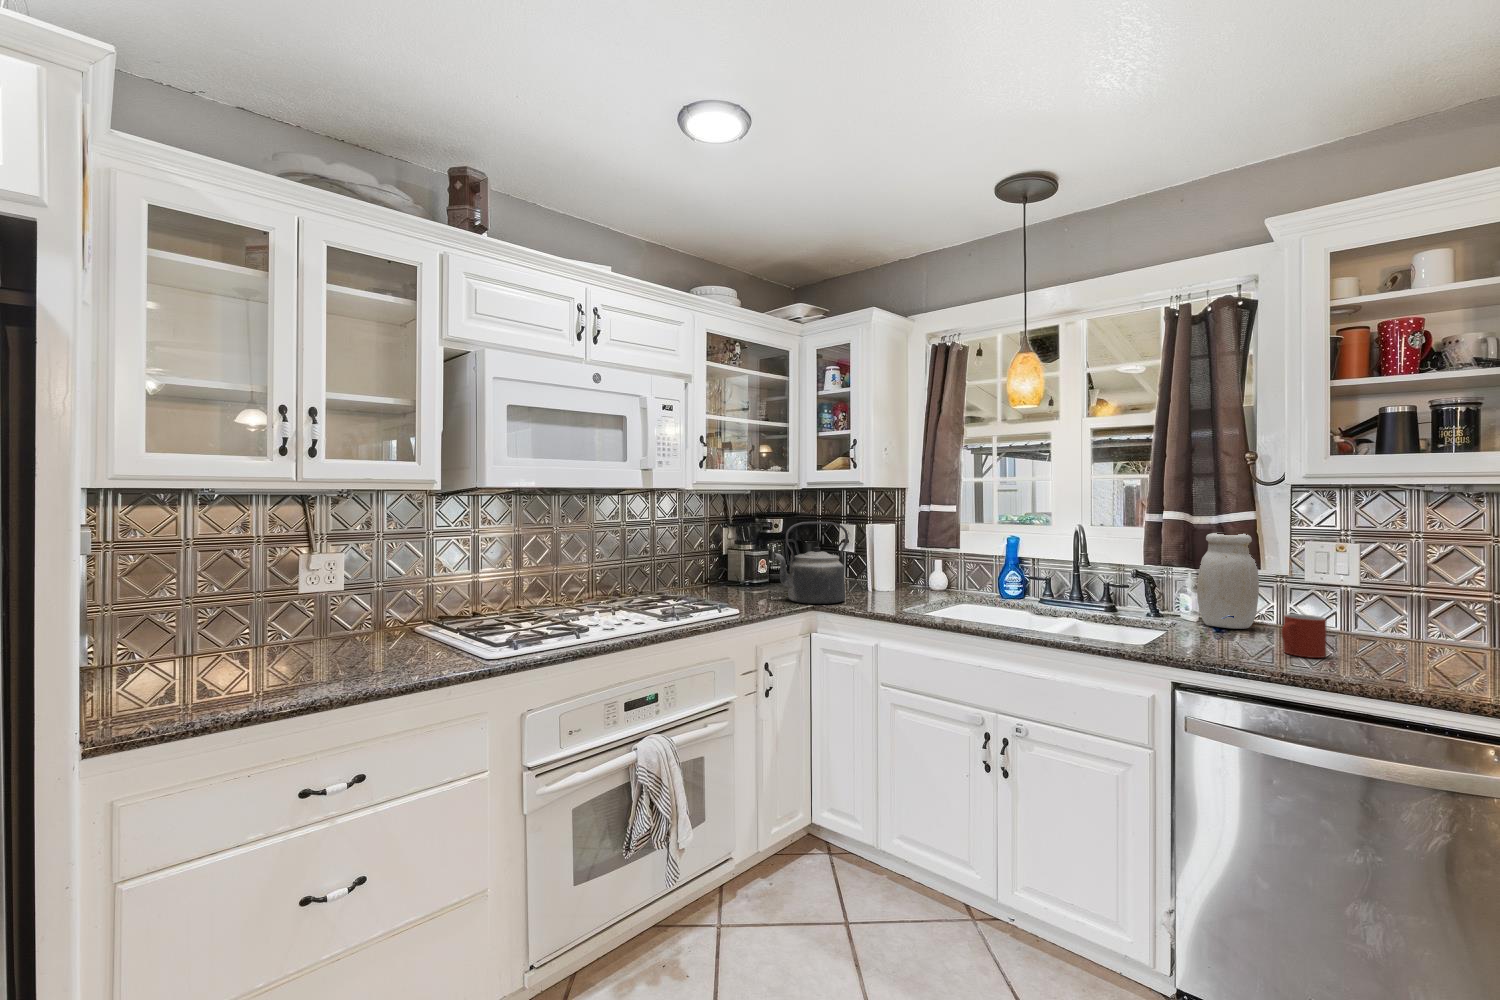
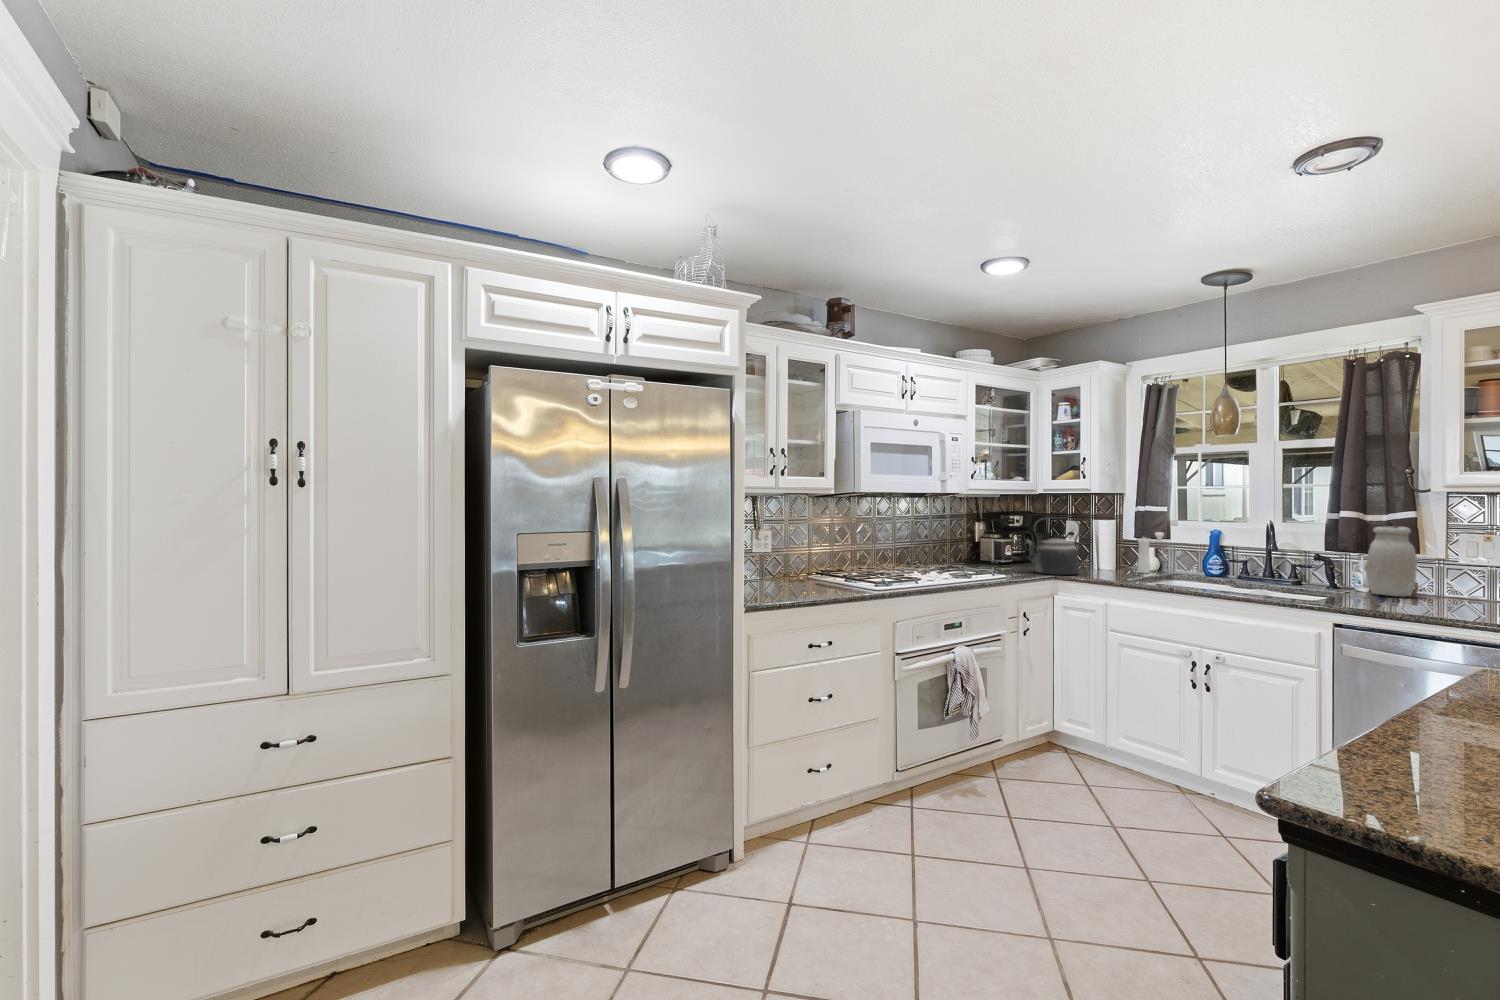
pepper mill: none [920,540,953,596] -> present [1137,532,1164,573]
mug: present [1281,614,1327,658] -> none [1418,581,1455,611]

